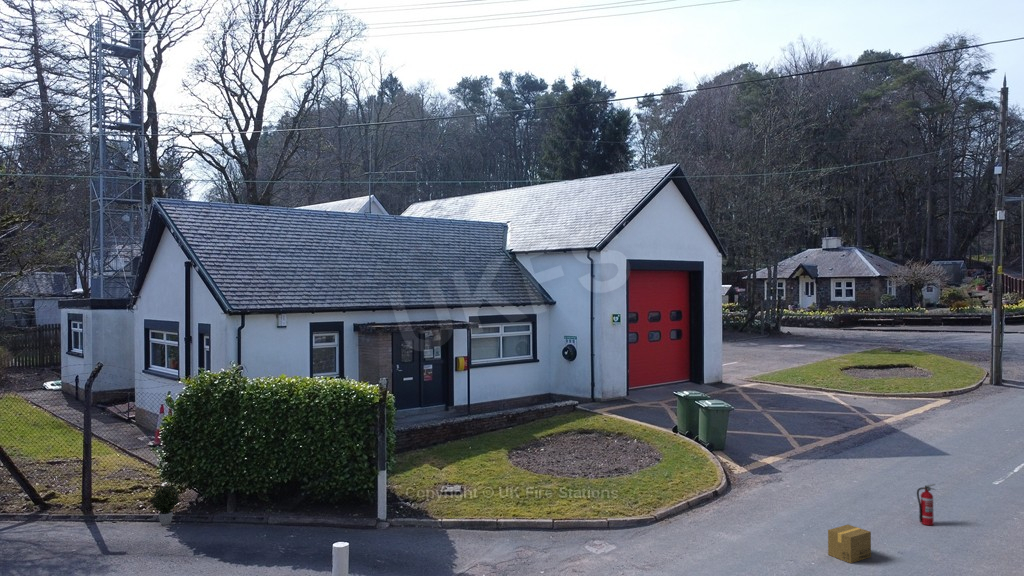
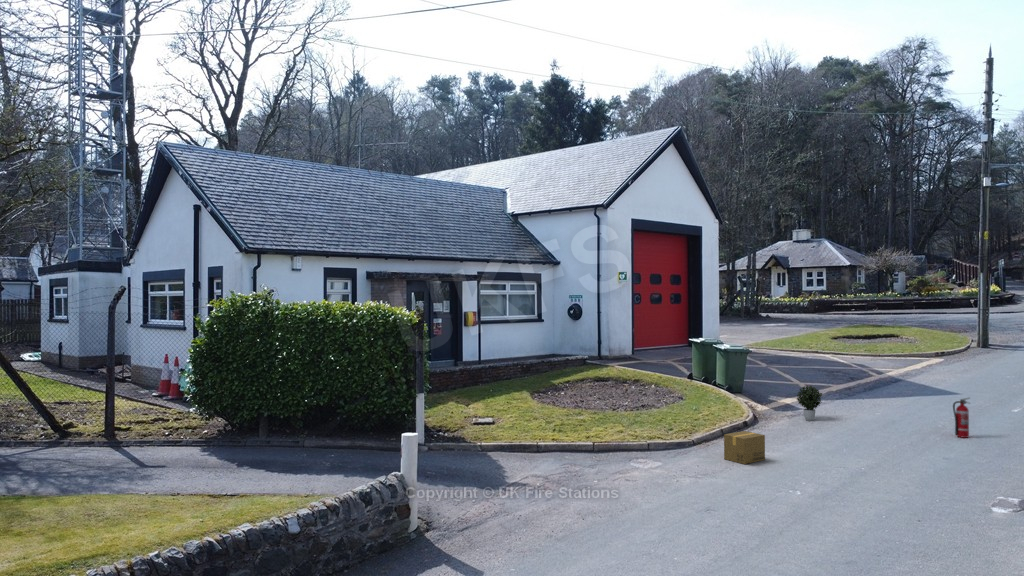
potted plant: present [151,485,181,526] -> present [797,386,822,421]
cardboard box: present [828,525,871,563] -> present [724,431,765,464]

